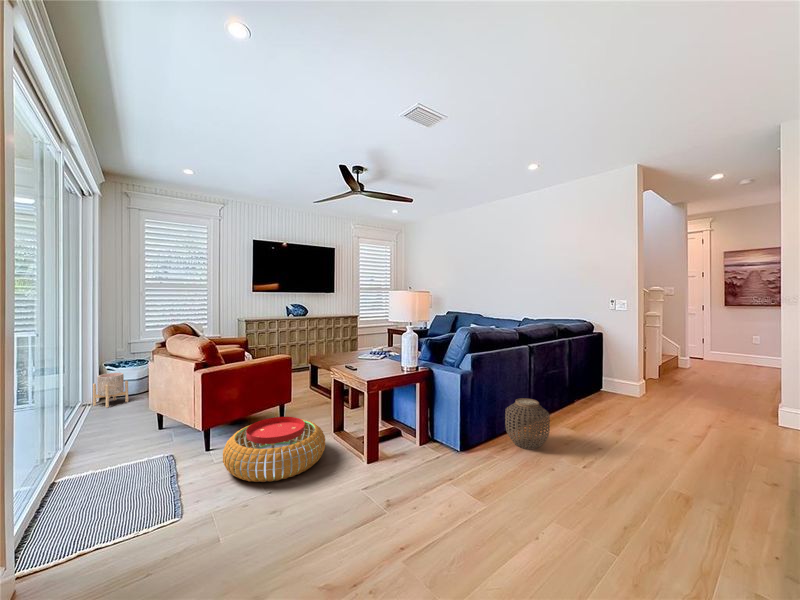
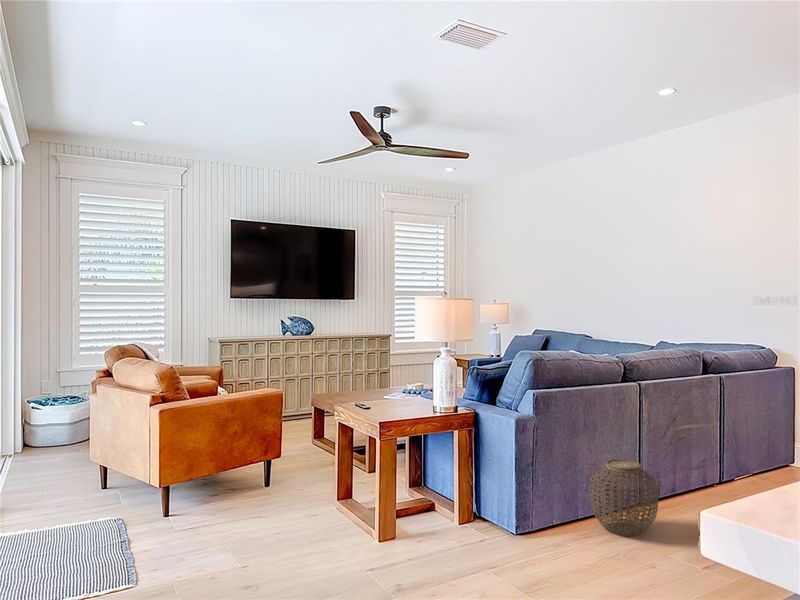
planter: present [93,373,128,408] -> none [17,412,61,459]
pouf: present [223,417,325,482] -> none [186,473,323,555]

